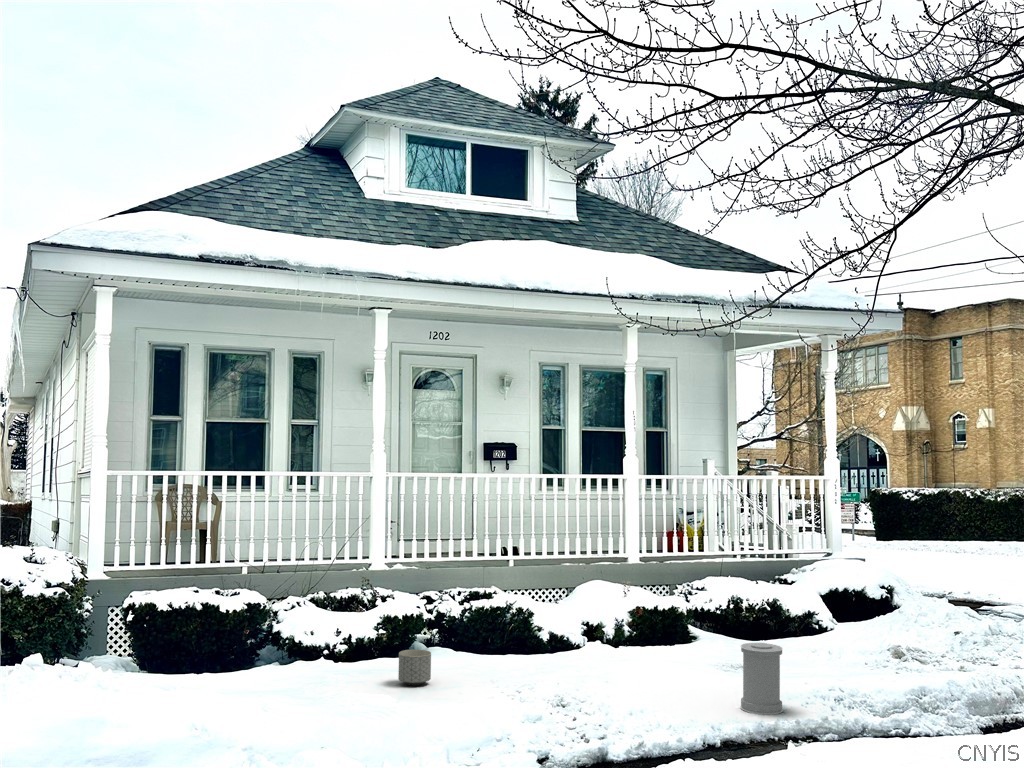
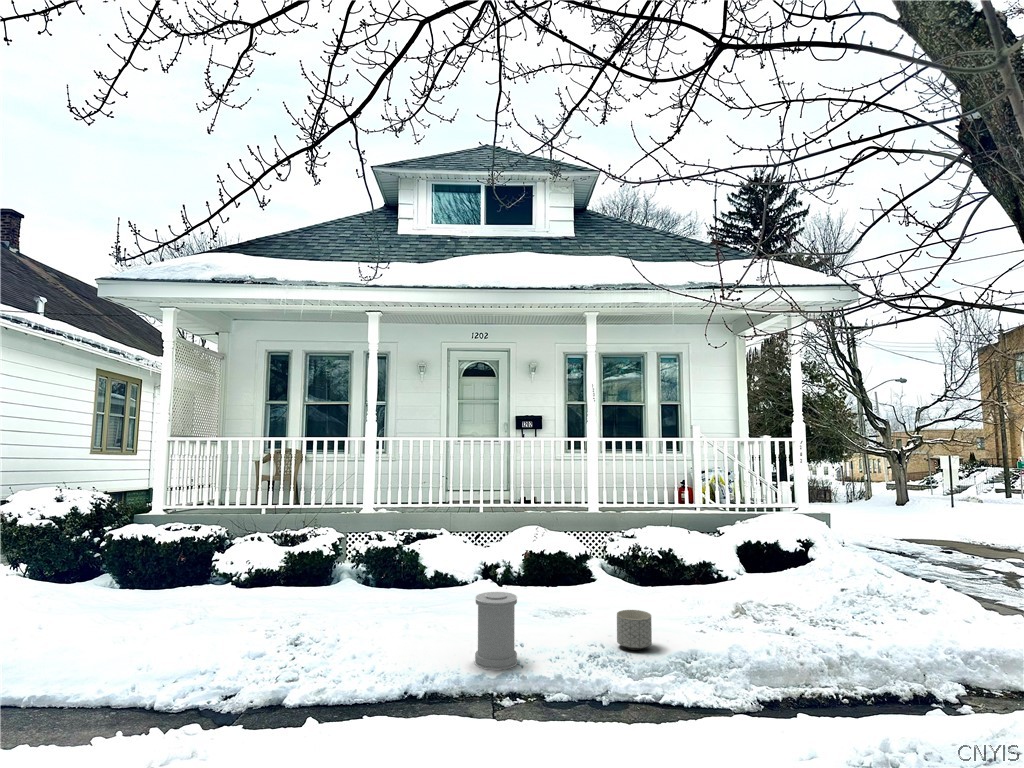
planter: present [398,650,431,686] -> present [617,610,652,650]

